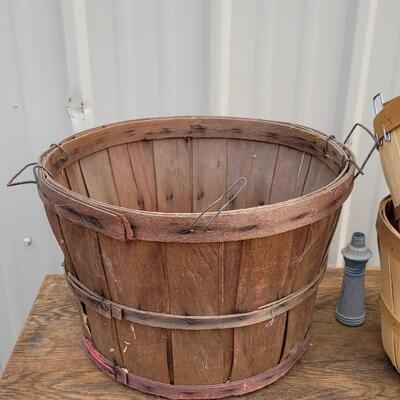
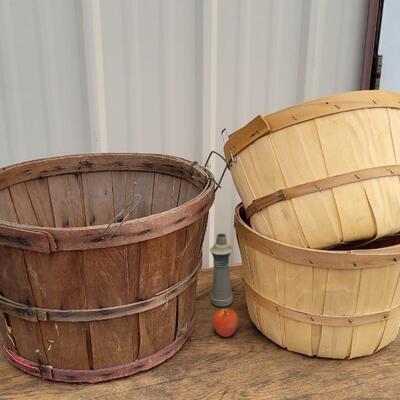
apple: none [335,332,369,370] -> present [213,308,238,337]

